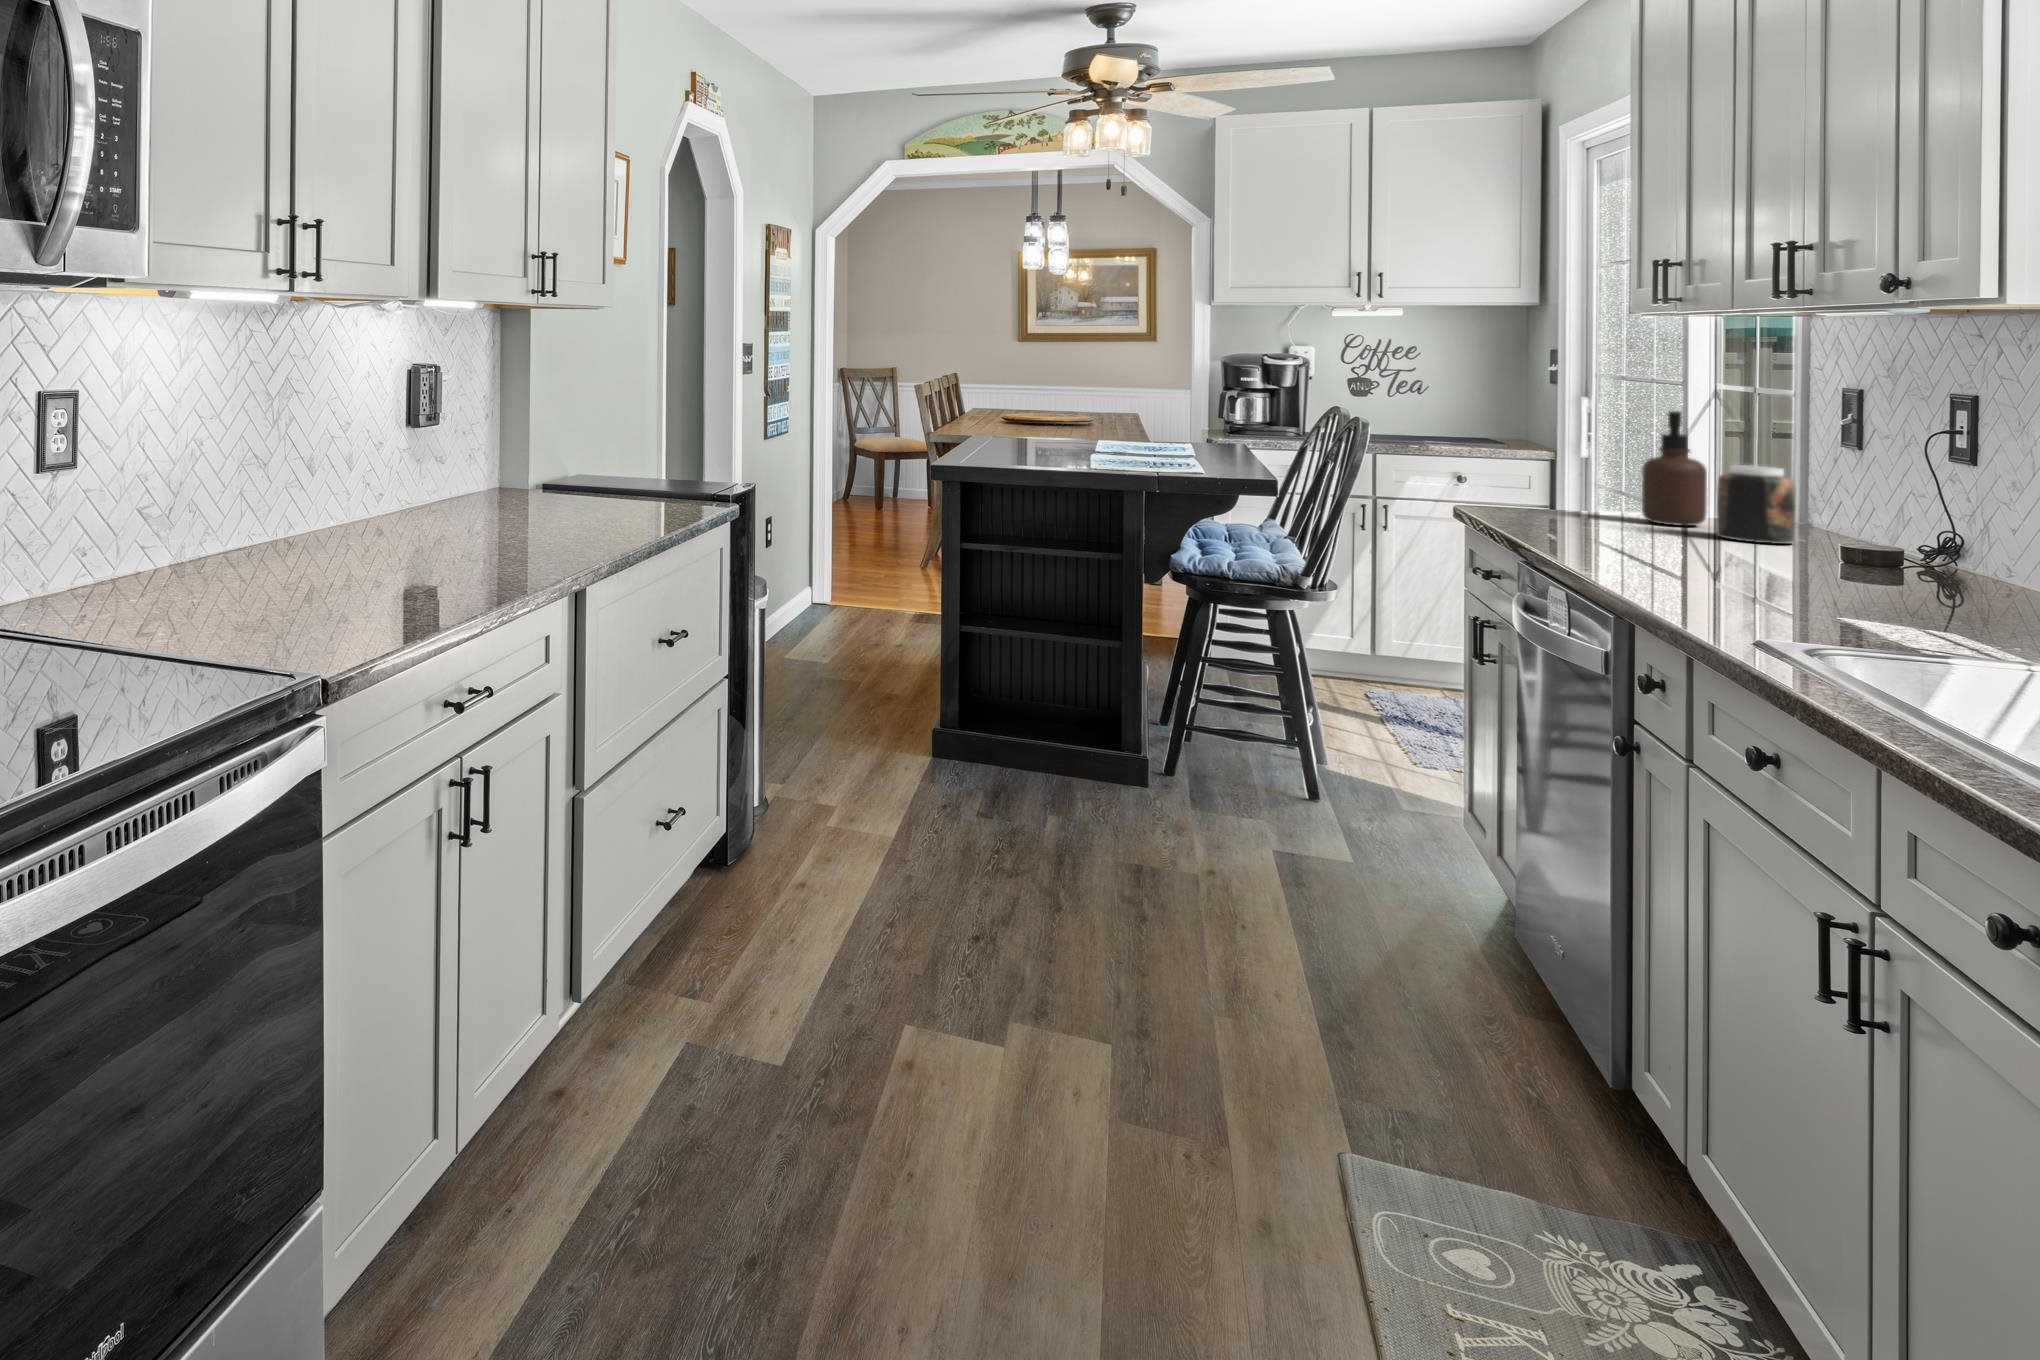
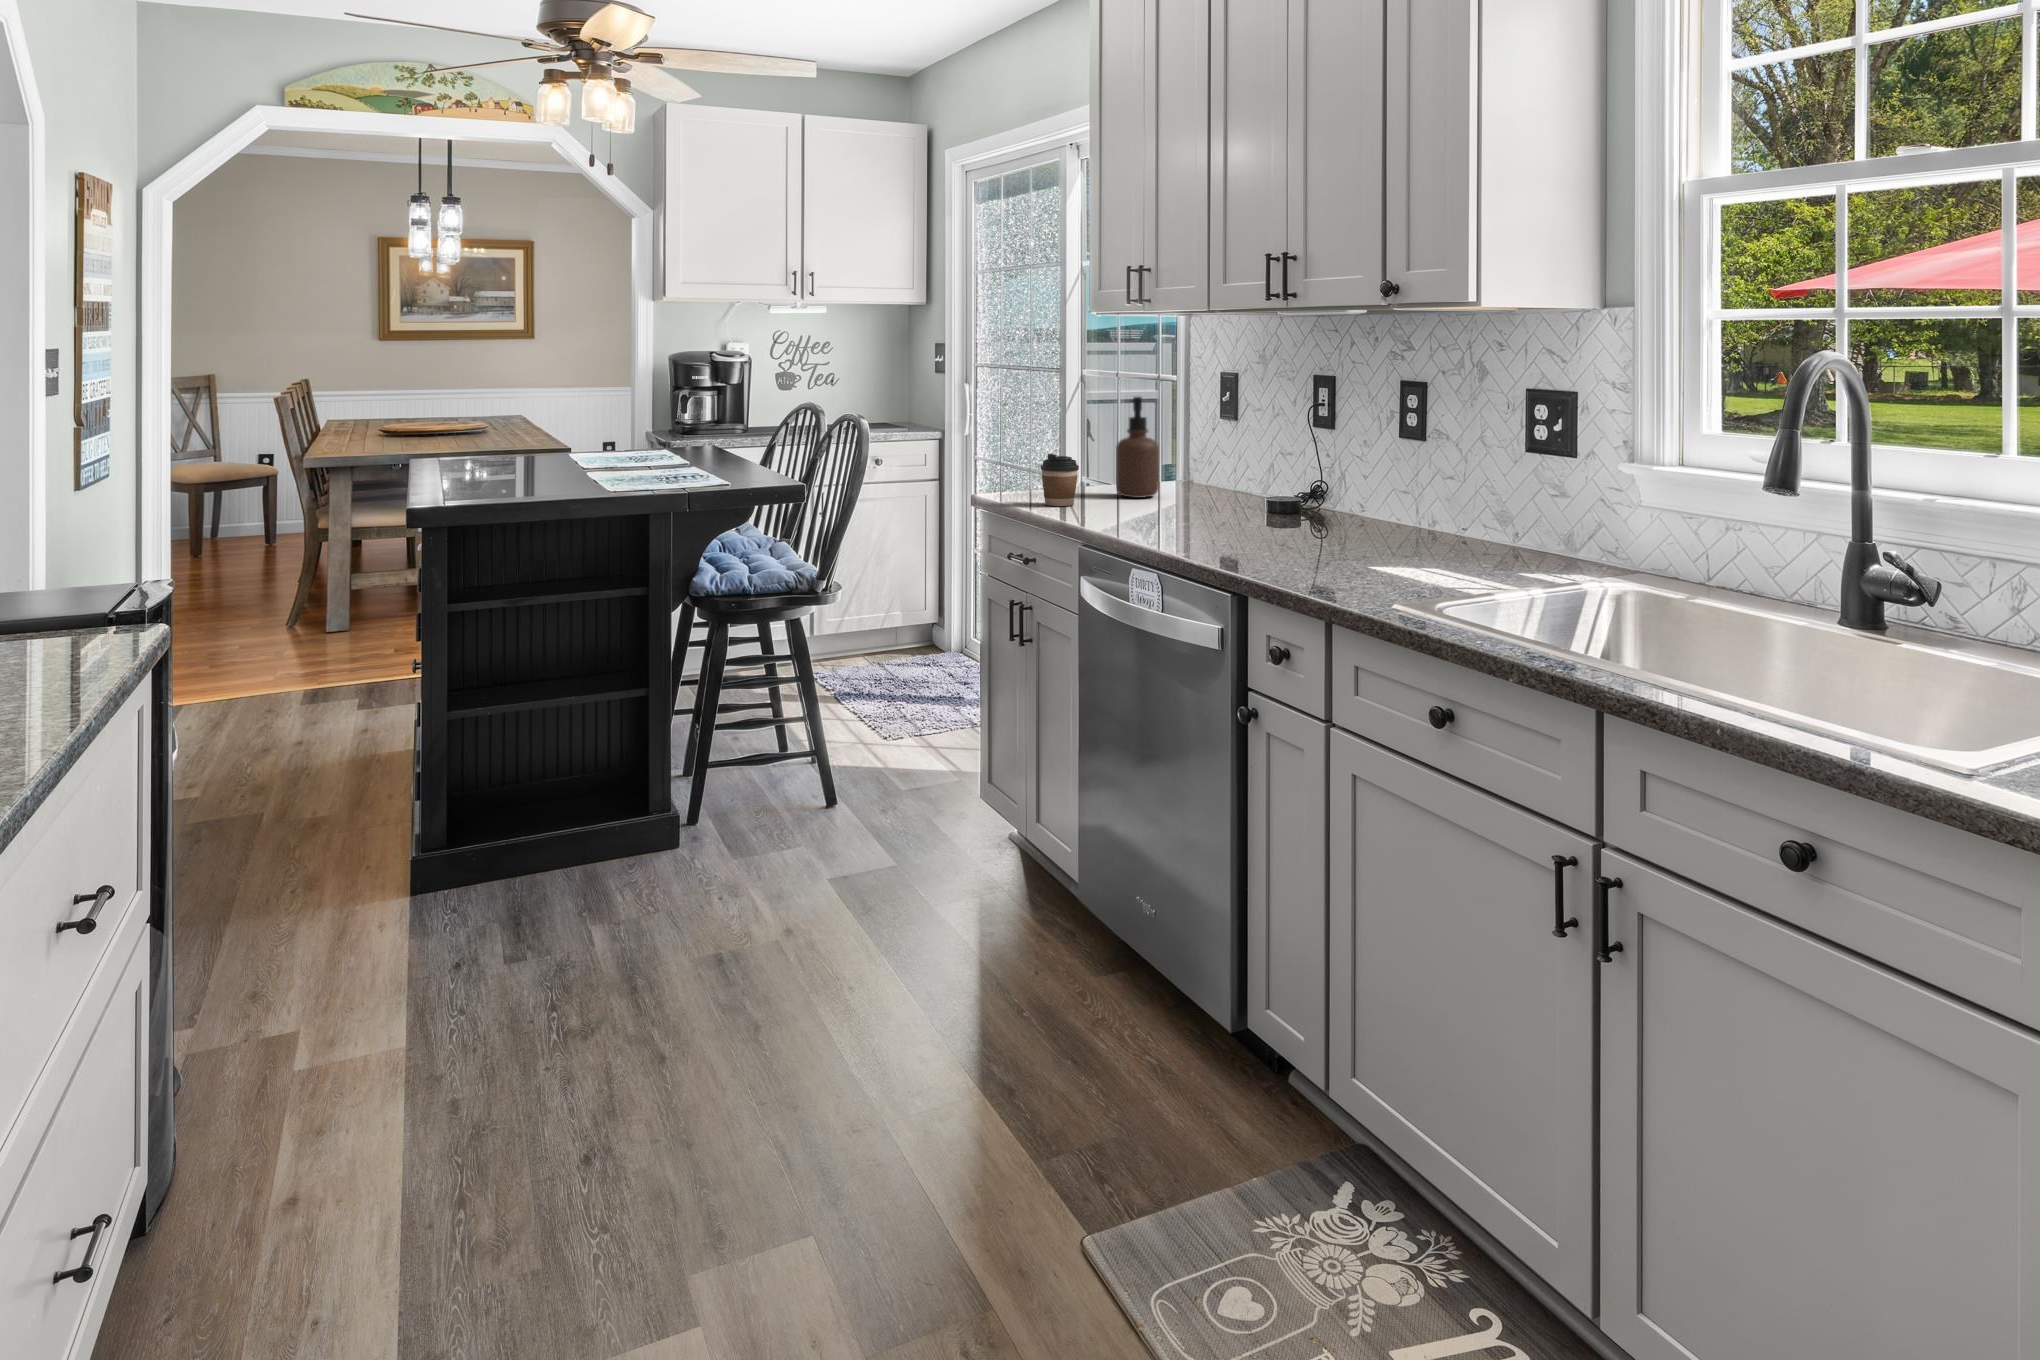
coffee cup: none [1519,465,1570,522] -> present [1041,454,1079,506]
jar: present [1716,465,1796,544] -> none [1179,441,1228,507]

